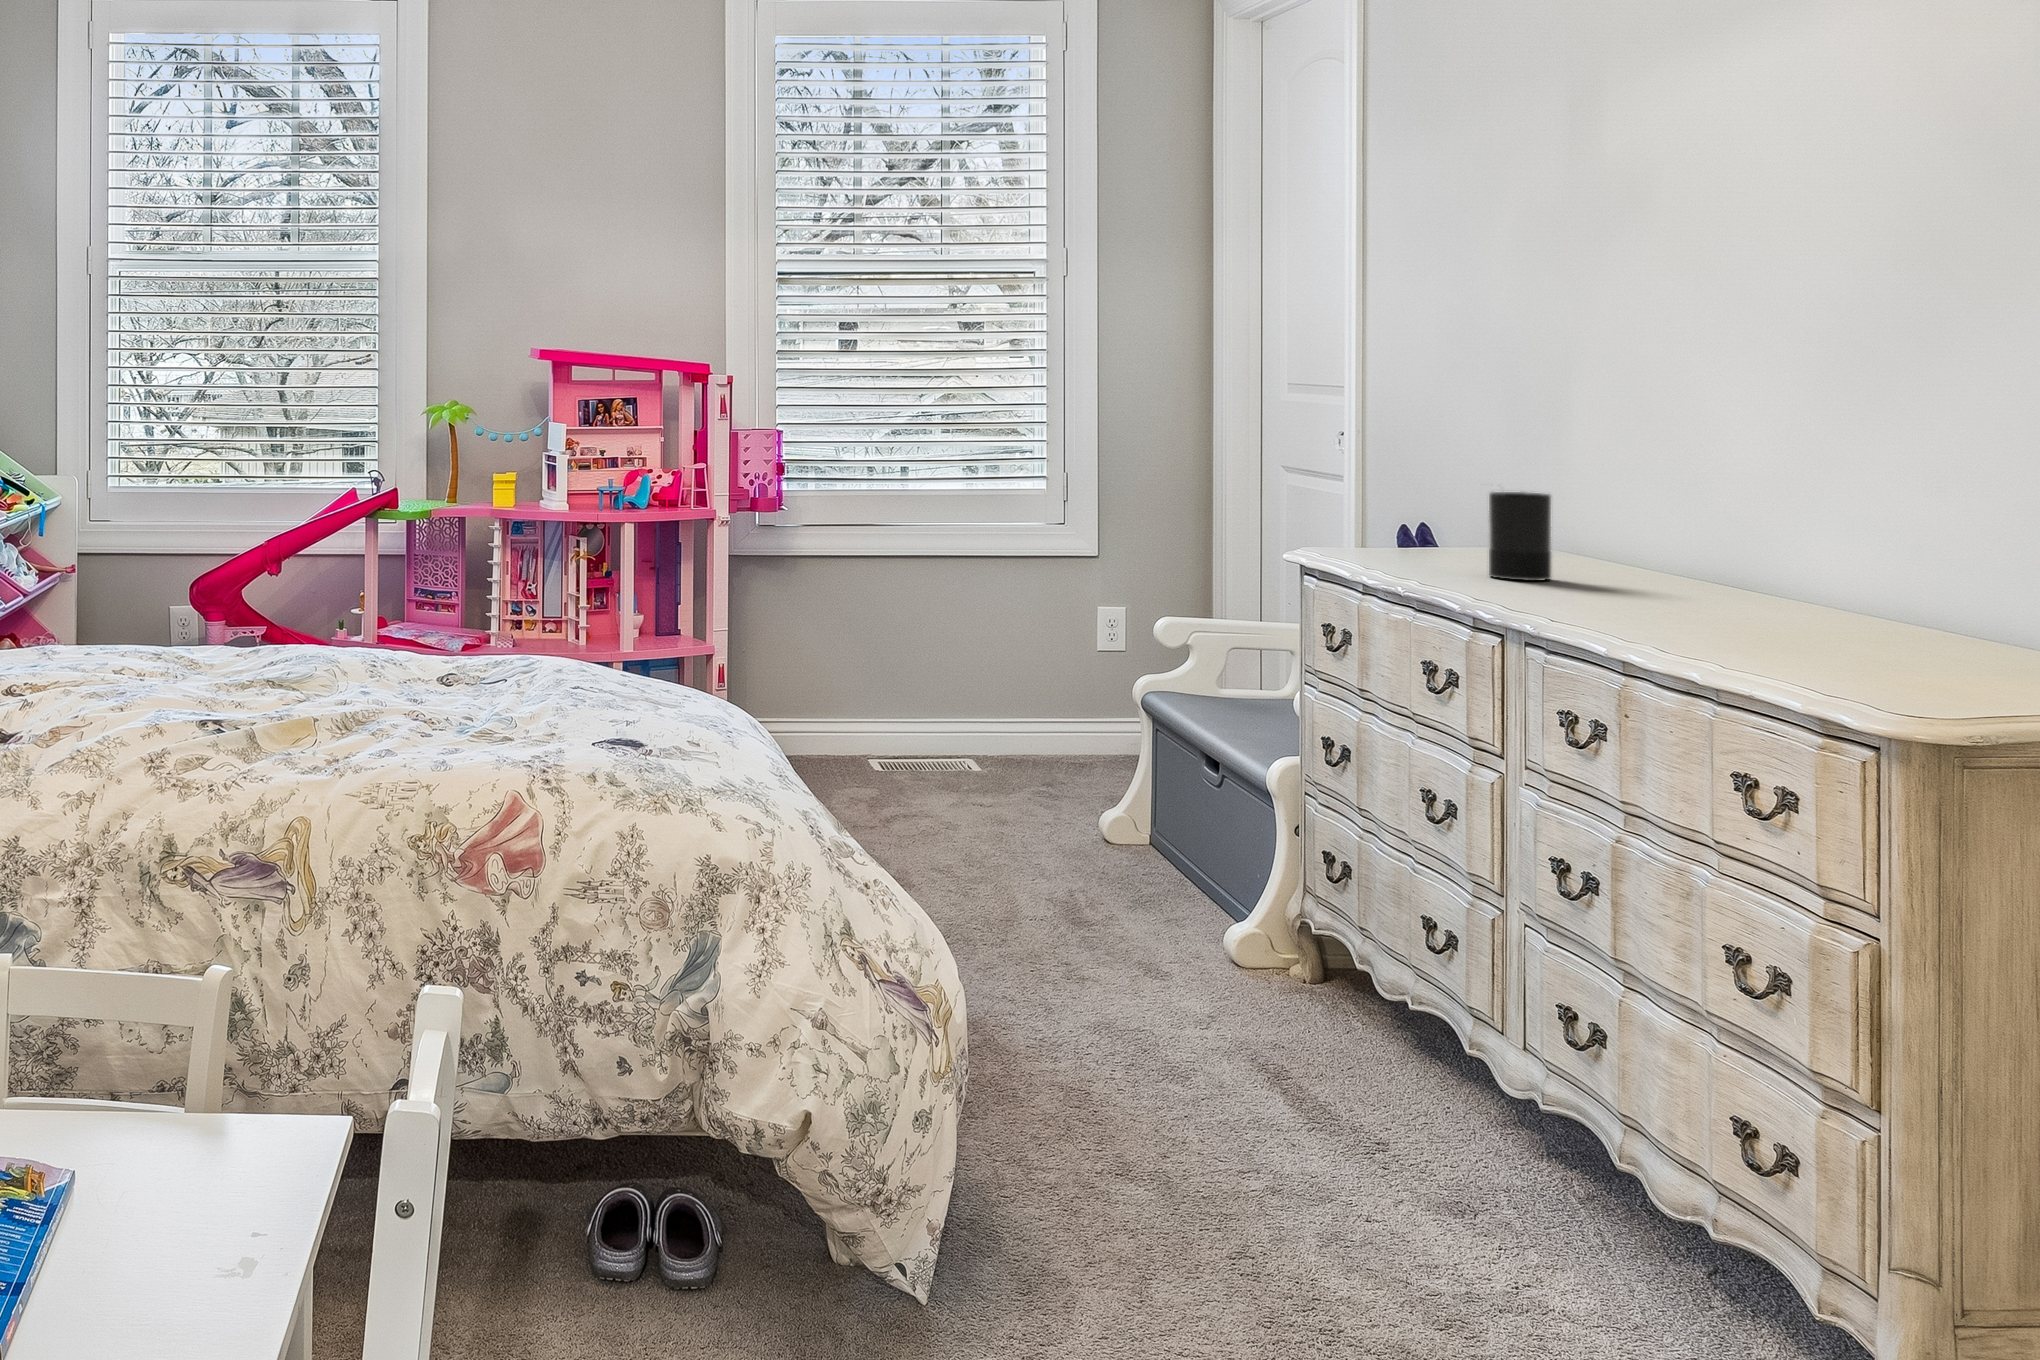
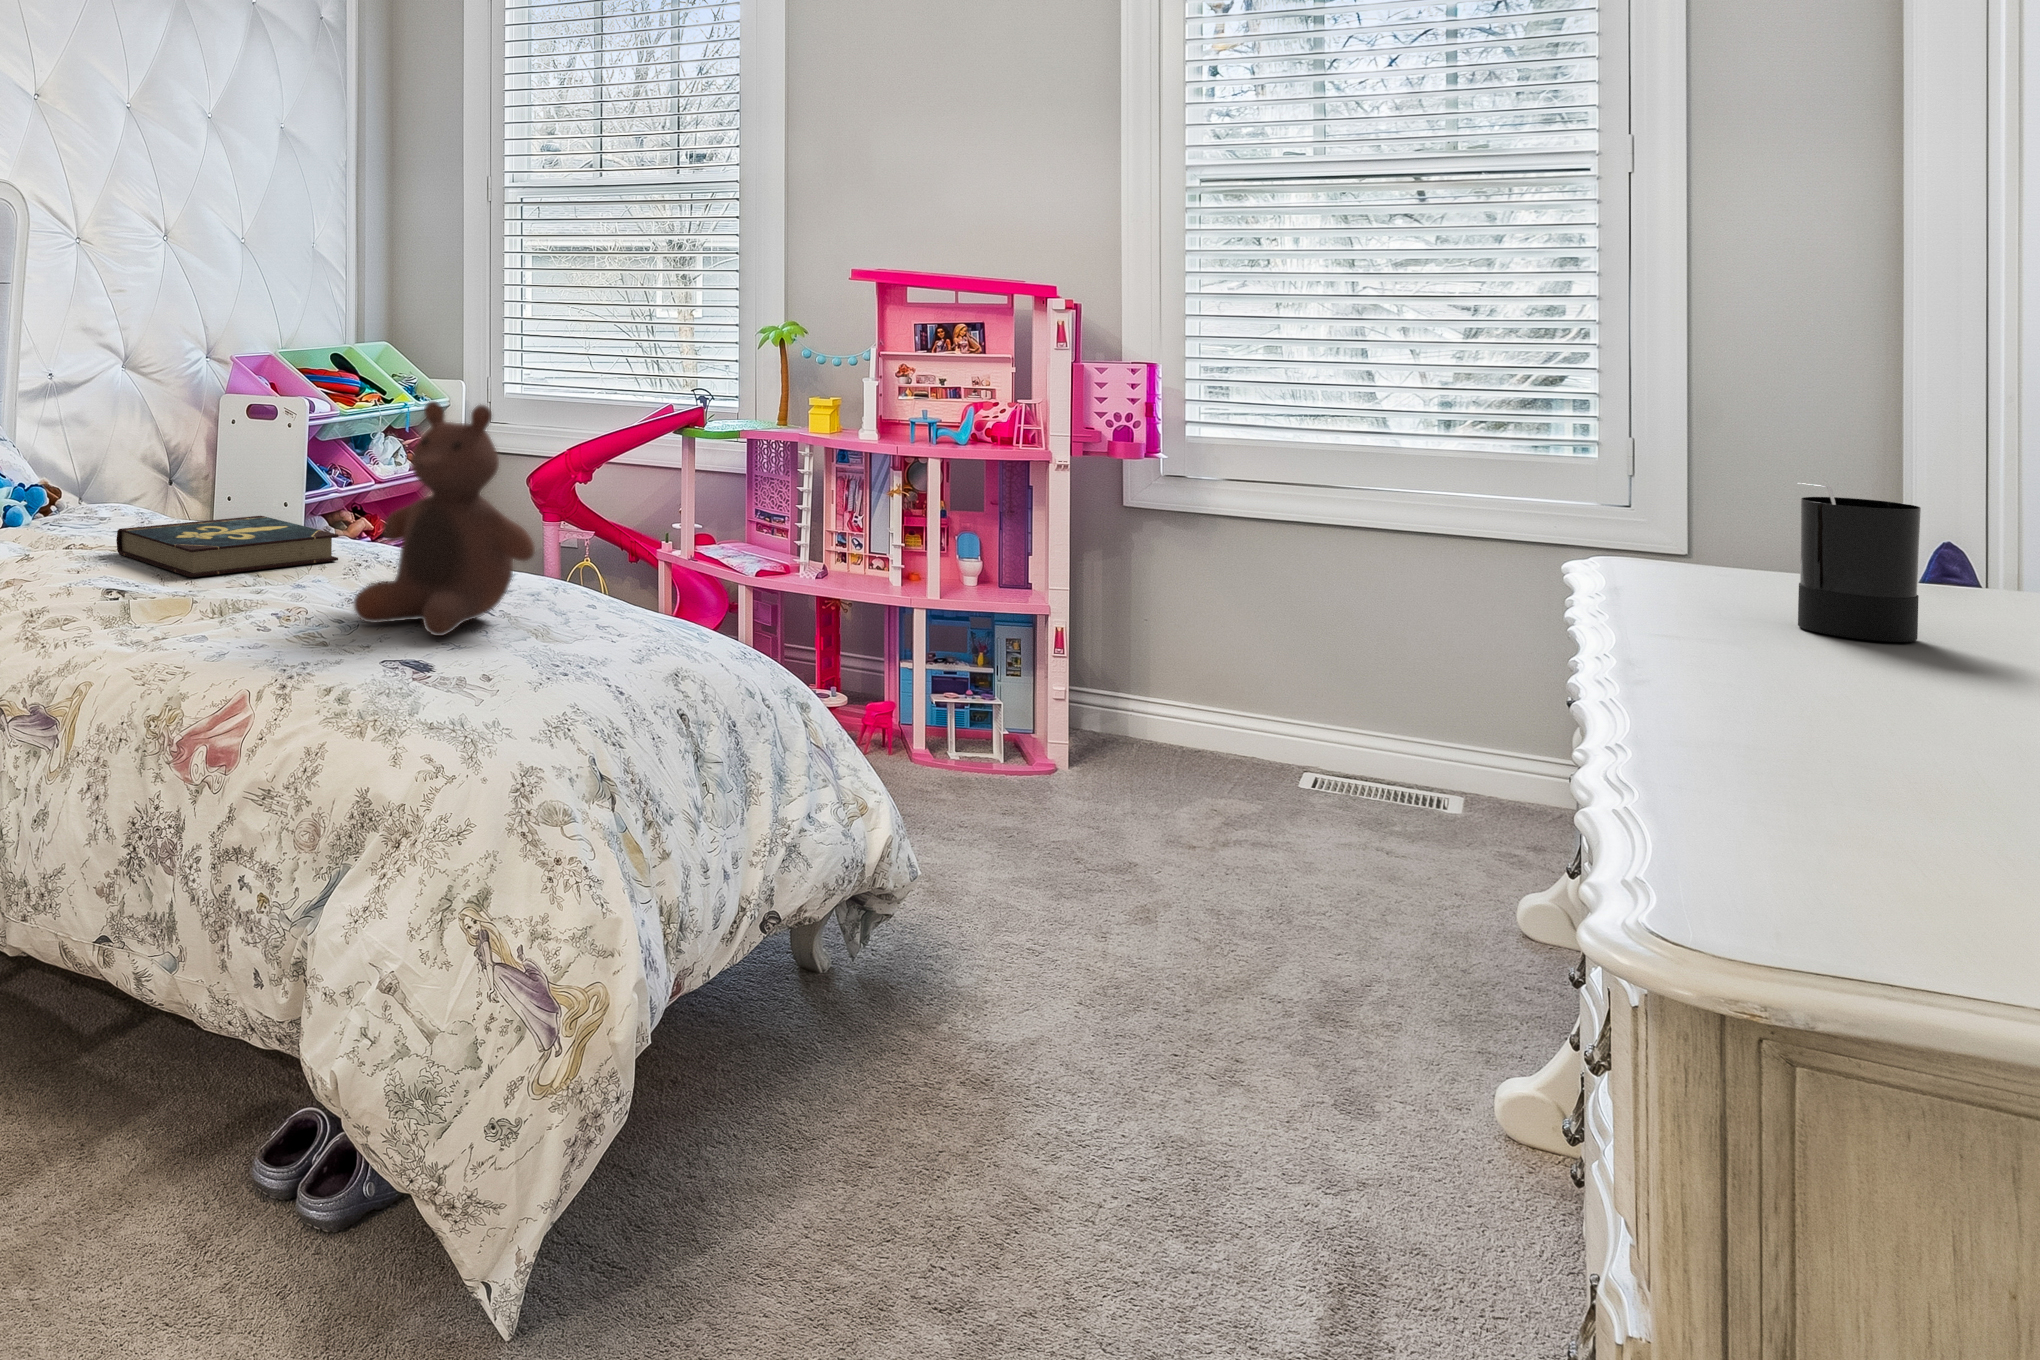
stuffed bear: none [434,488,614,721] -> present [354,401,535,636]
book: none [49,635,289,705] -> present [116,516,338,577]

